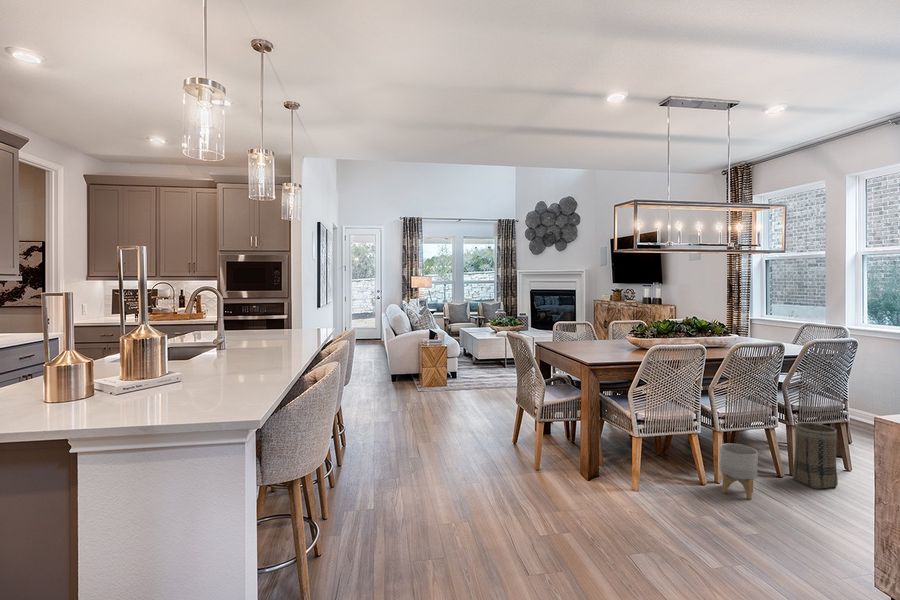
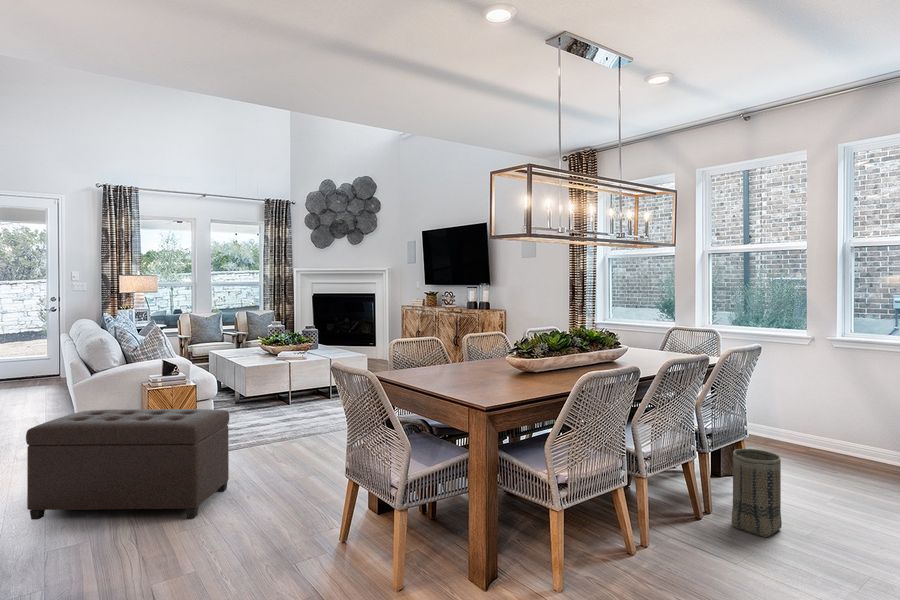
ottoman: none [367,357,459,418] -> present [26,409,229,520]
planter: present [720,443,758,499] -> none [676,495,728,577]

